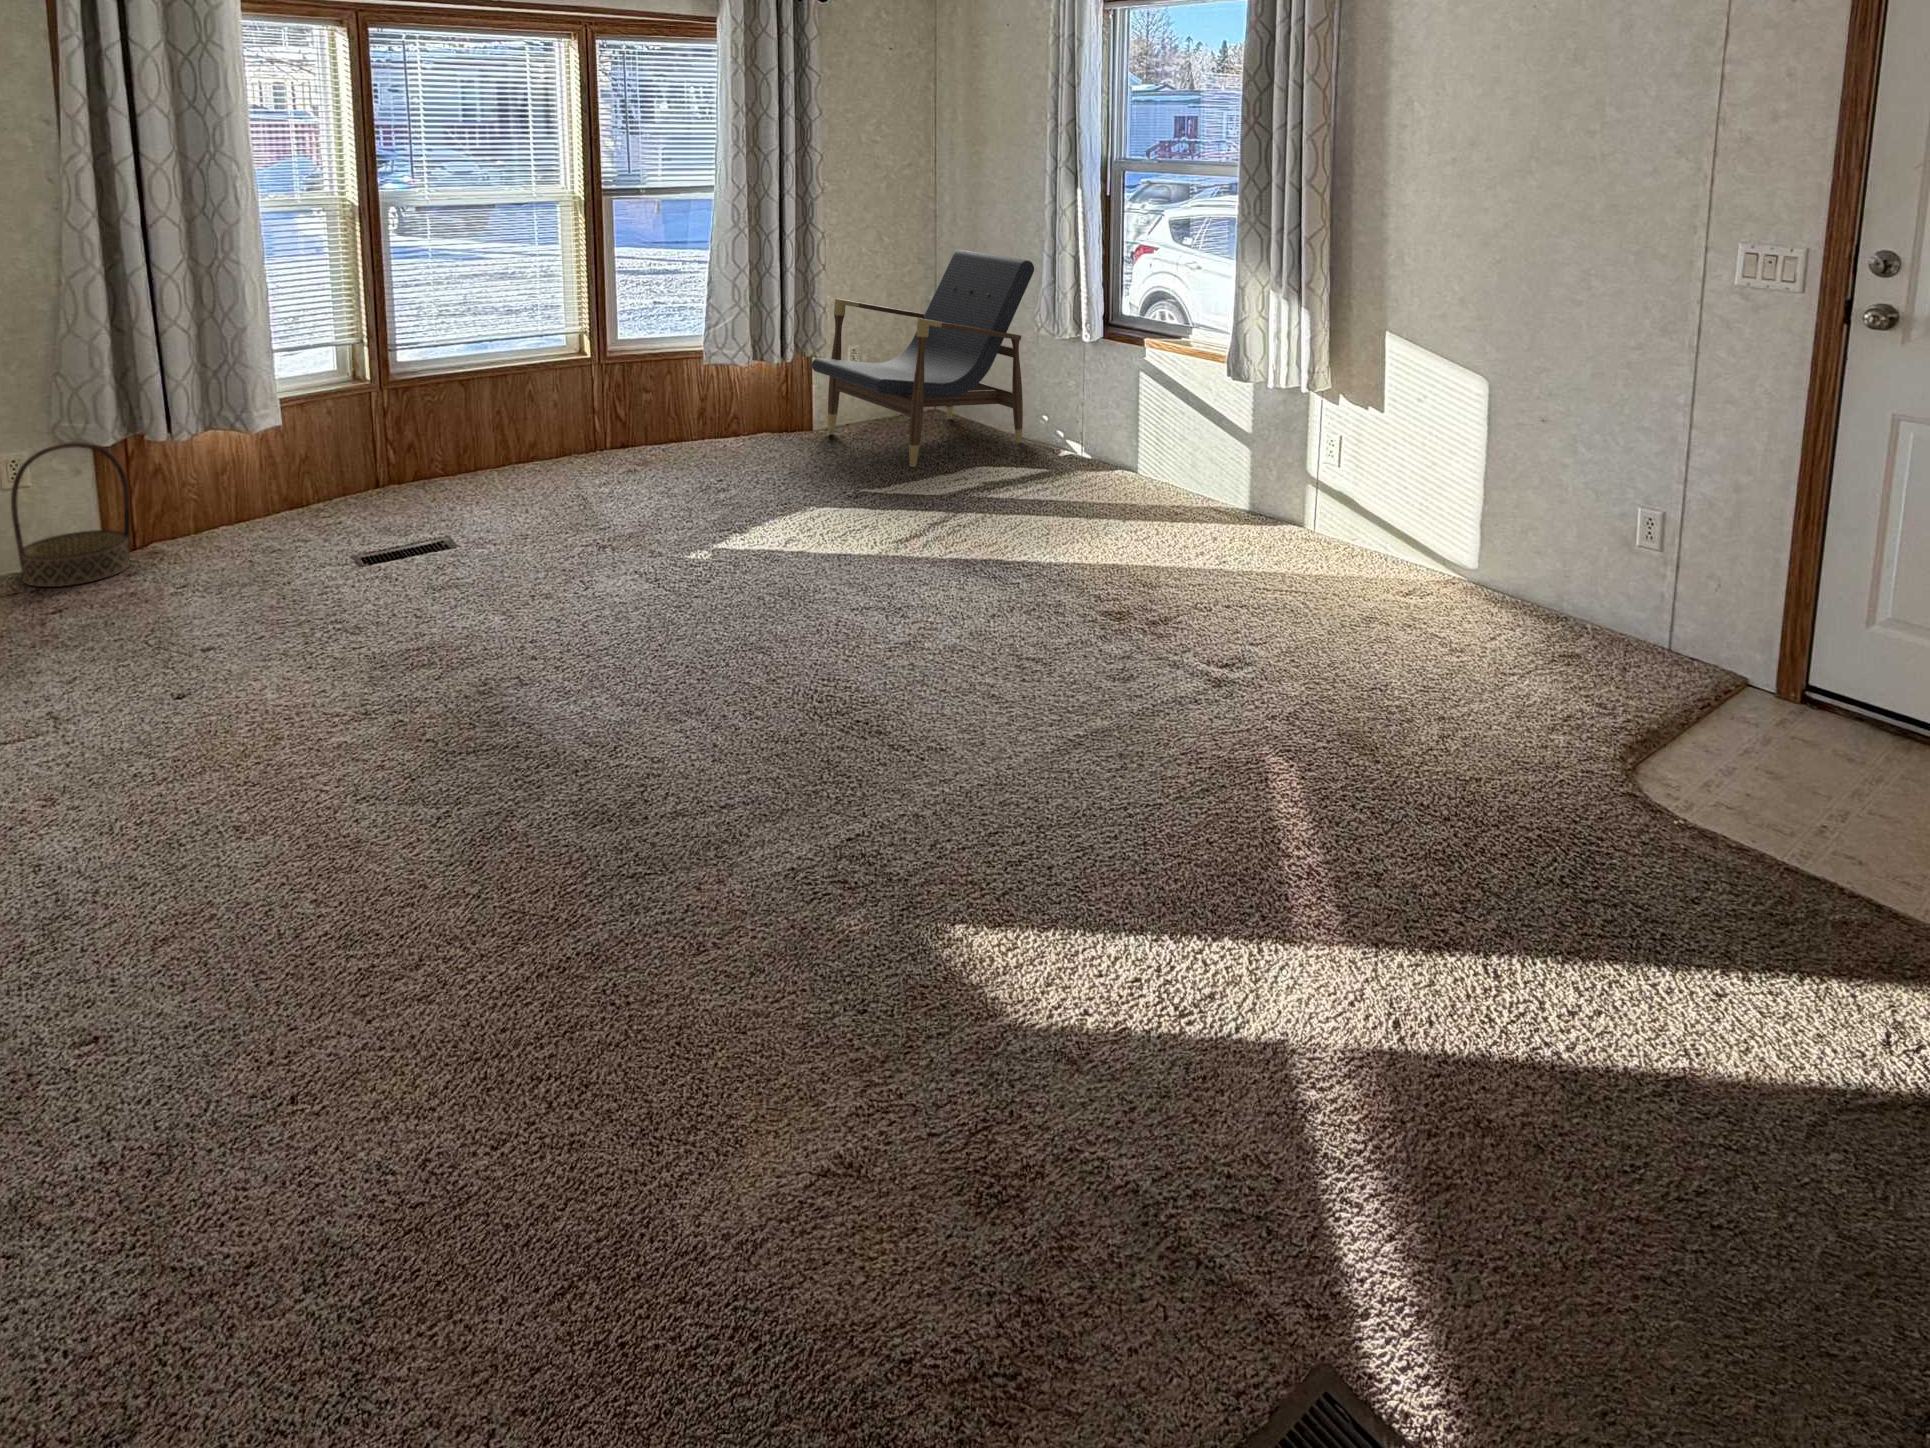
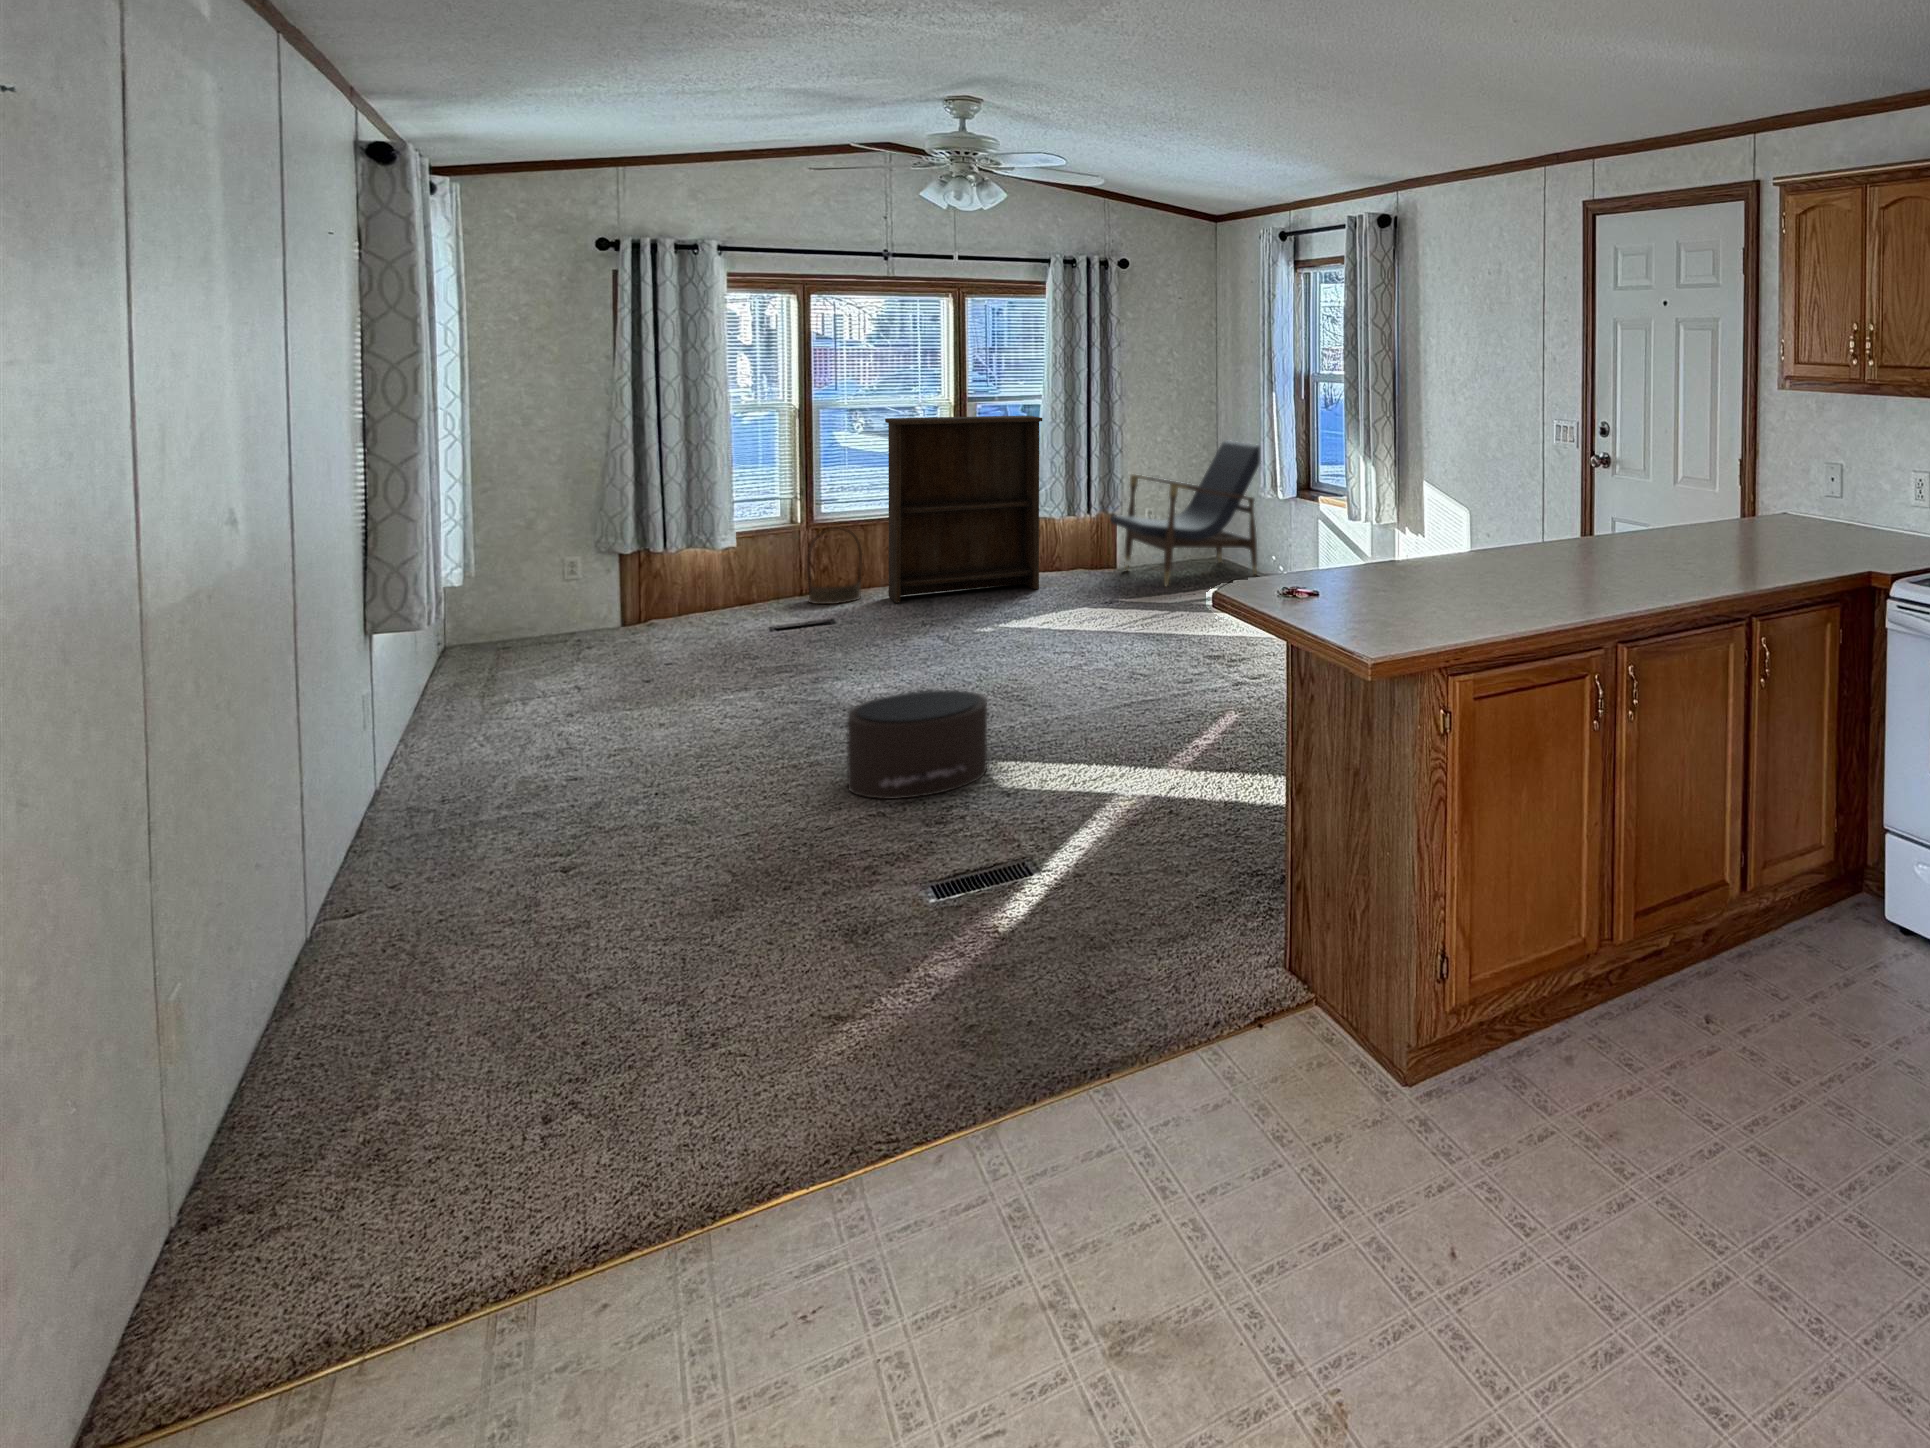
bookshelf: none [497,216,731,503] -> present [885,416,1042,603]
basket: present [11,443,130,587] -> present [807,529,862,604]
pouf: none [655,838,979,1178] -> present [846,690,987,799]

